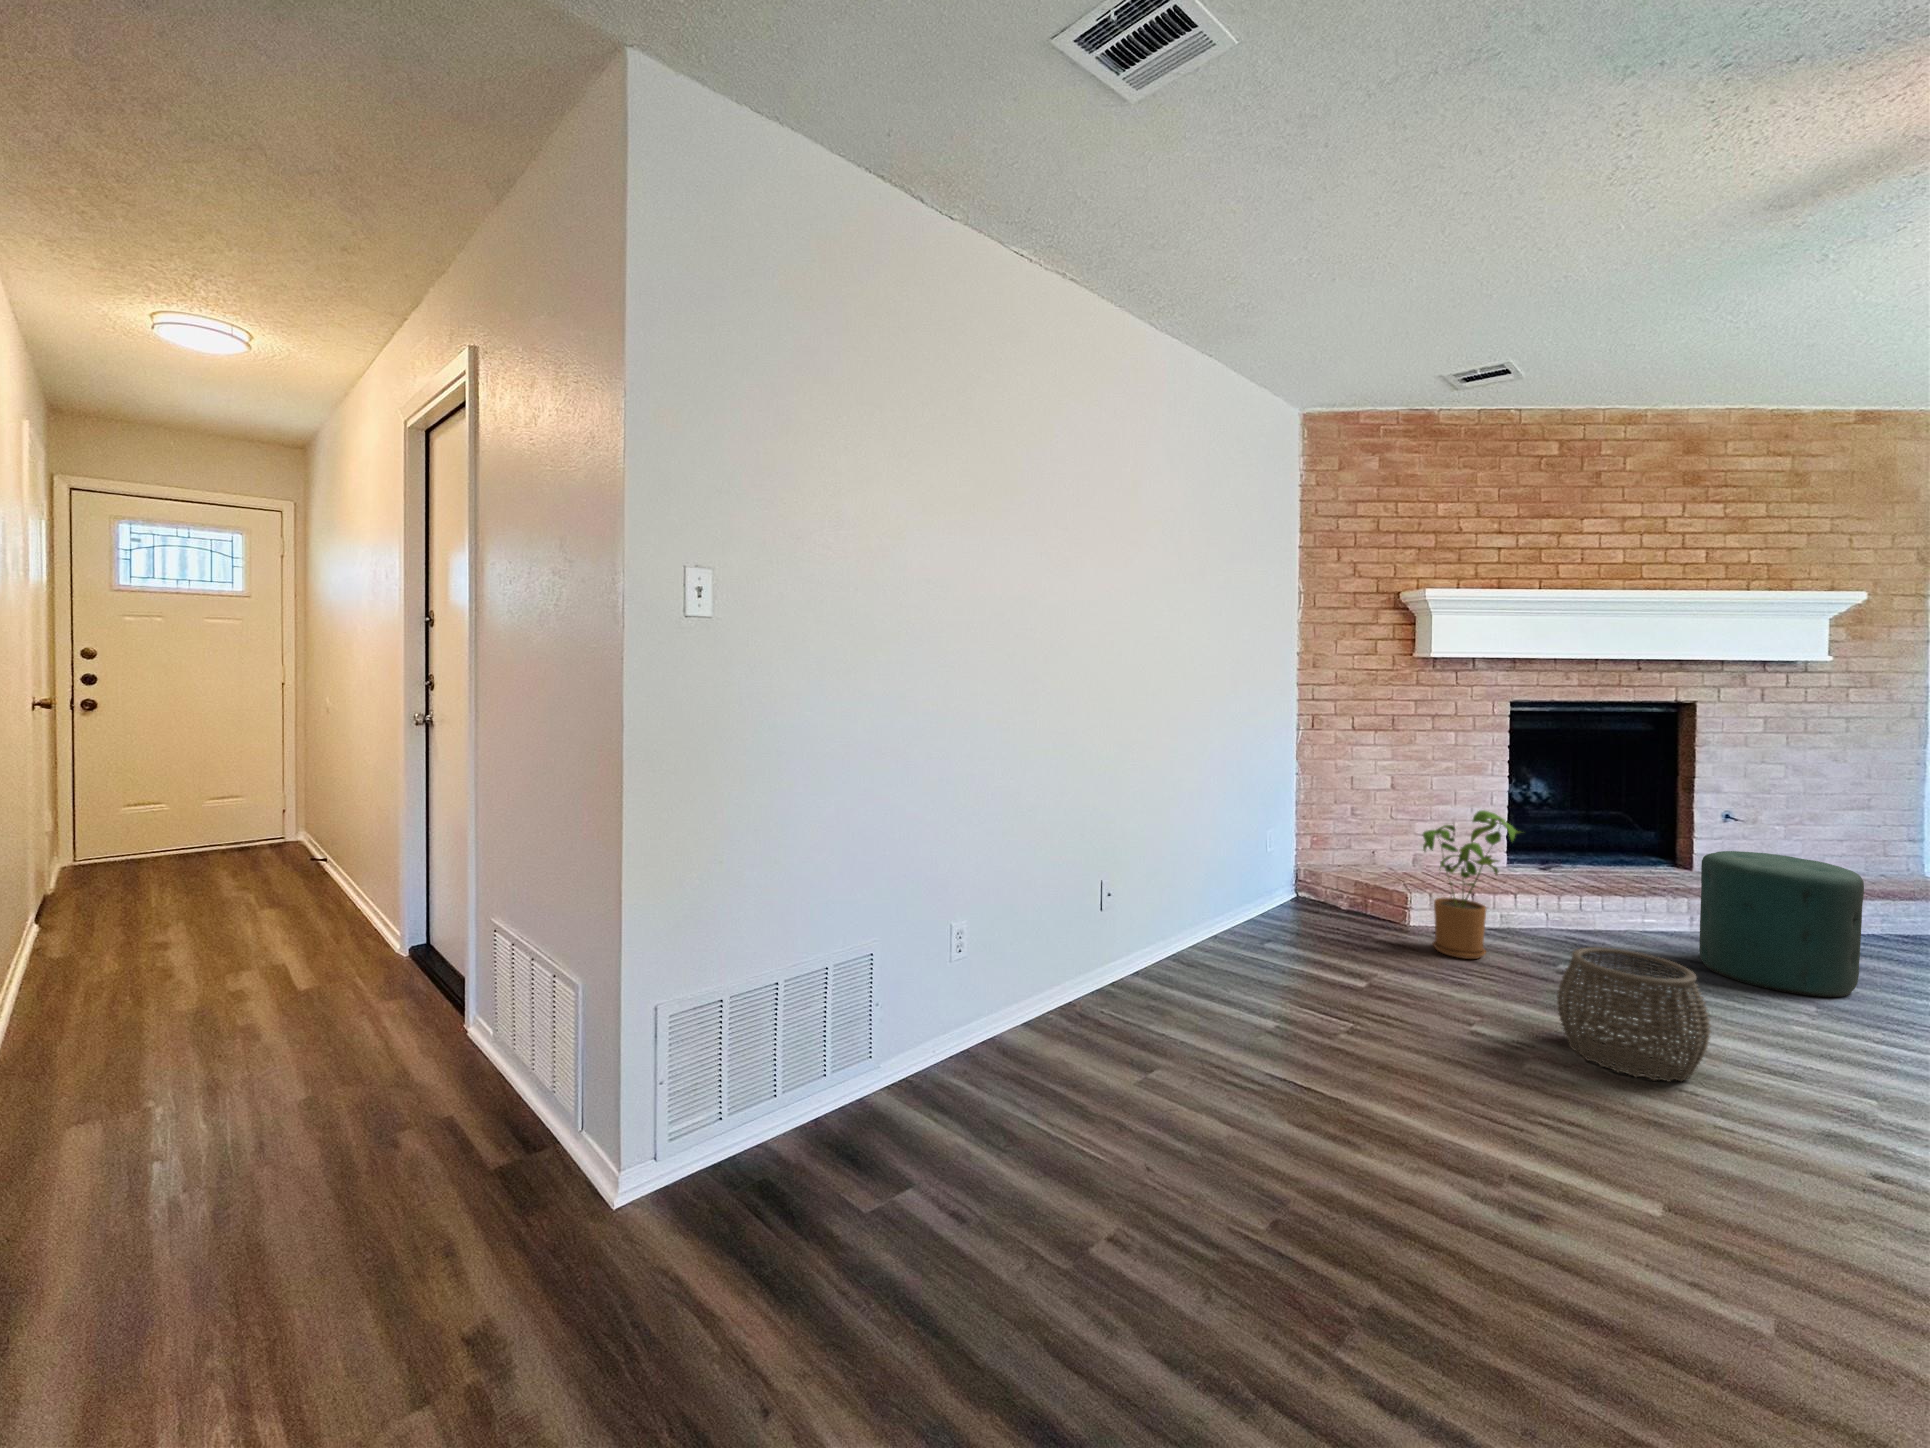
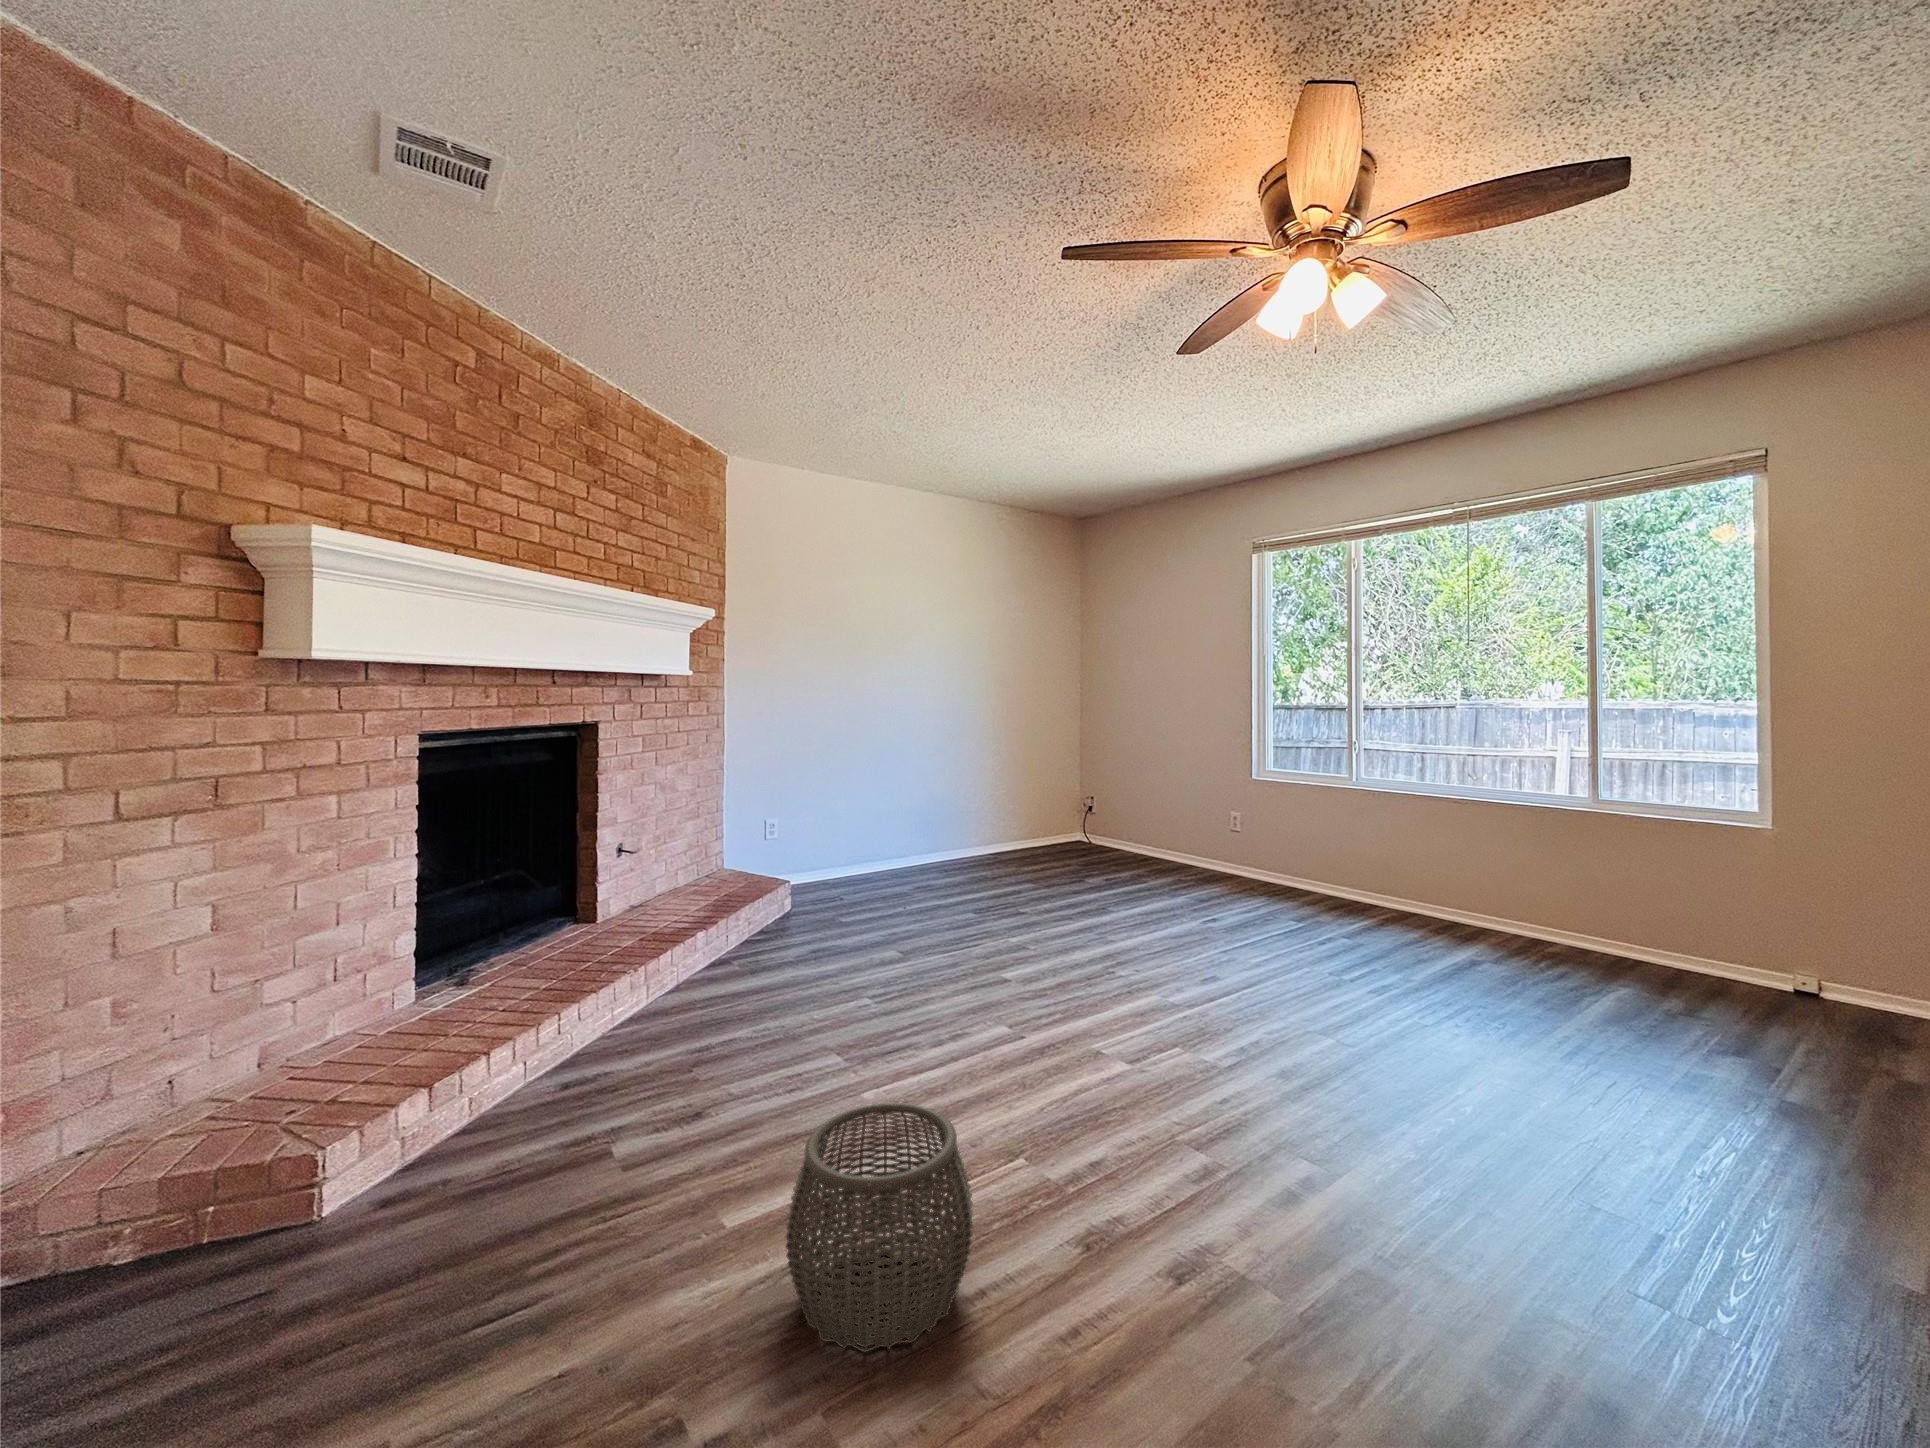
house plant: present [1423,810,1519,959] -> none [378,938,564,1256]
ottoman: present [1699,851,1864,997] -> none [702,887,836,1056]

